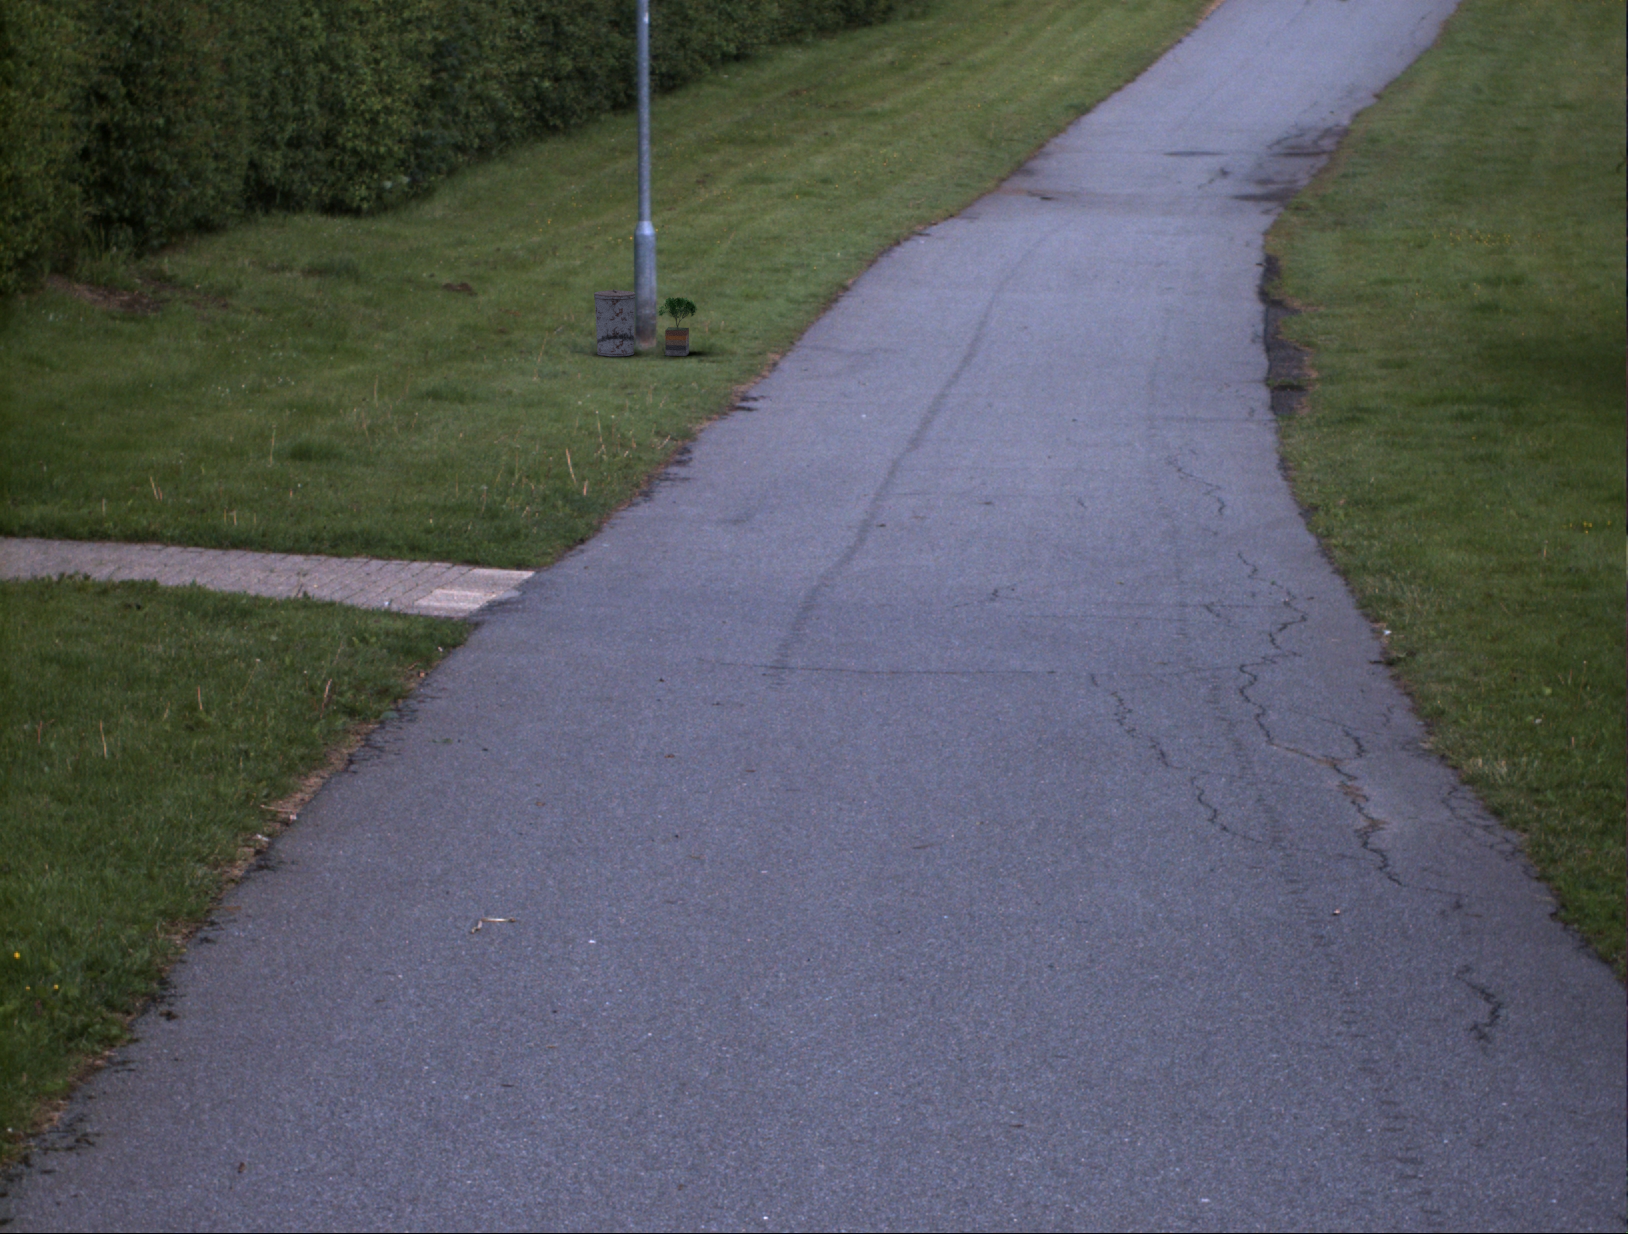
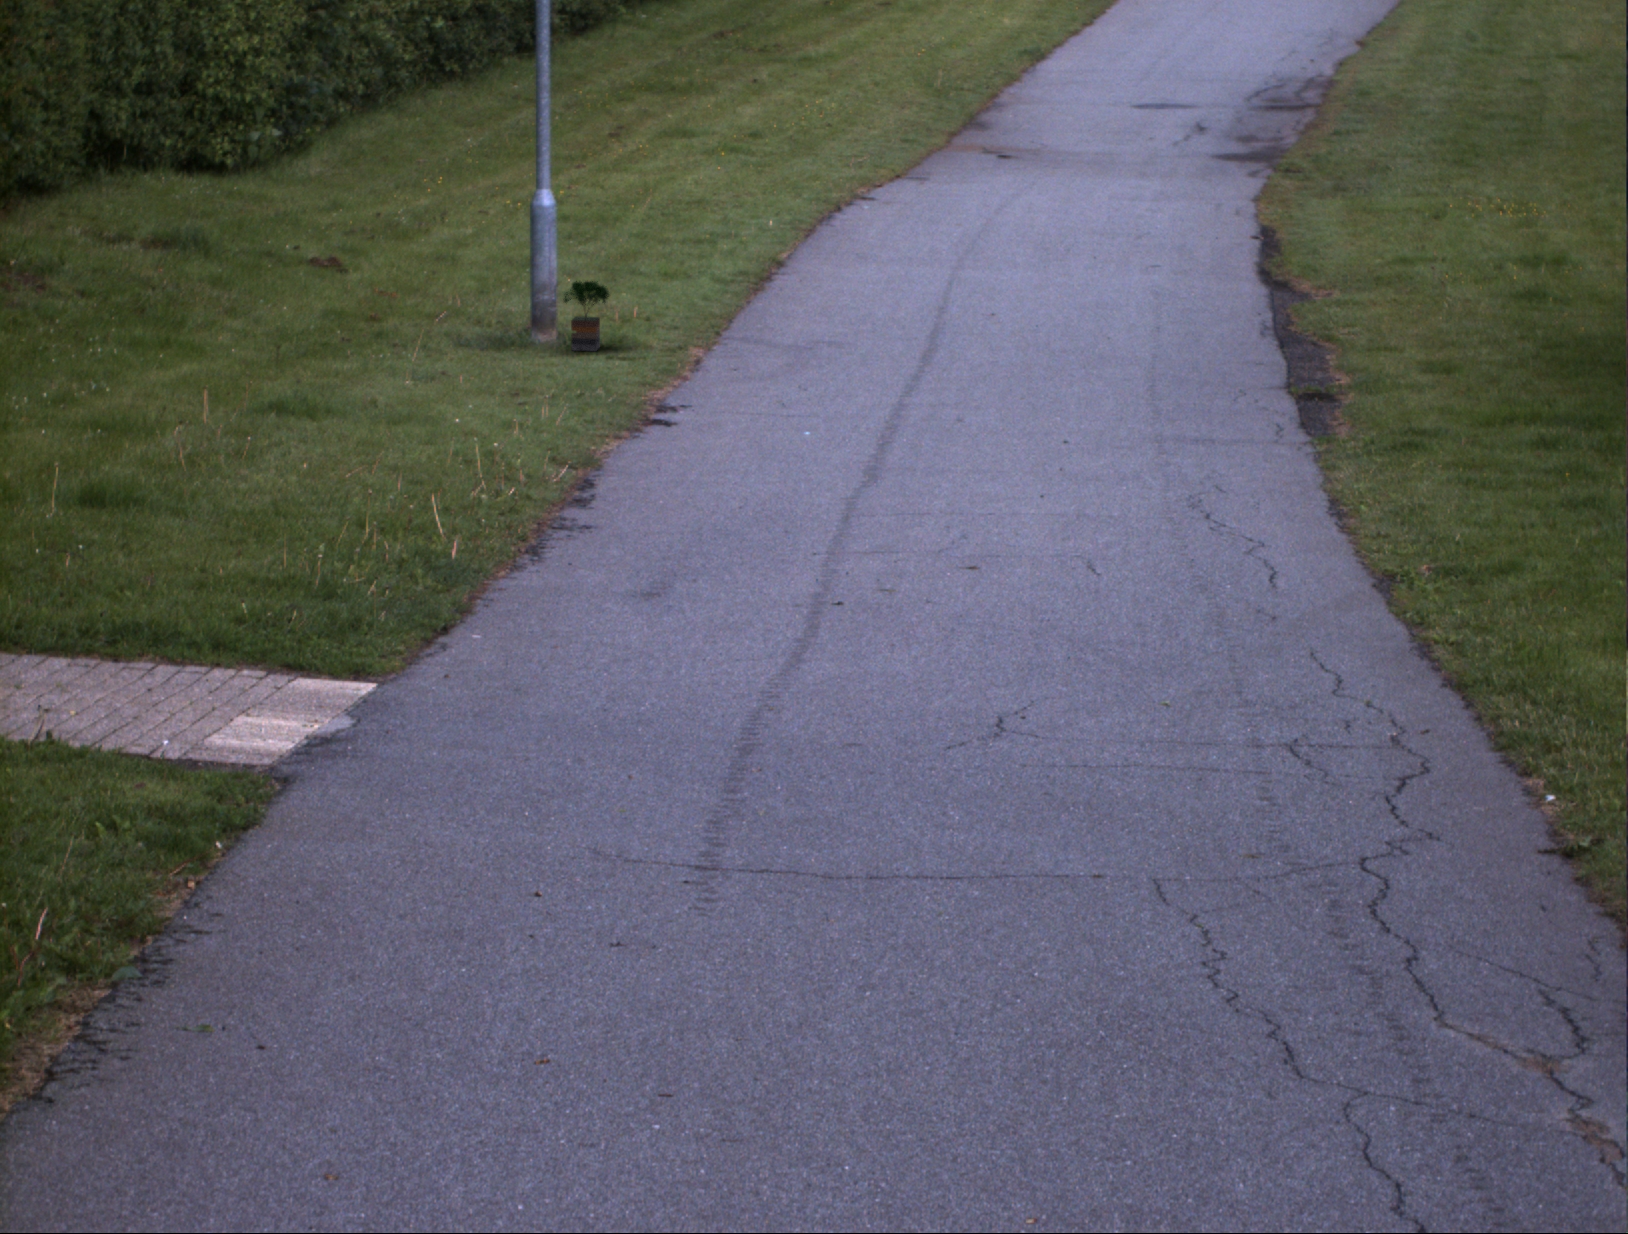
trash can: present [594,289,636,357] -> none [485,272,535,352]

